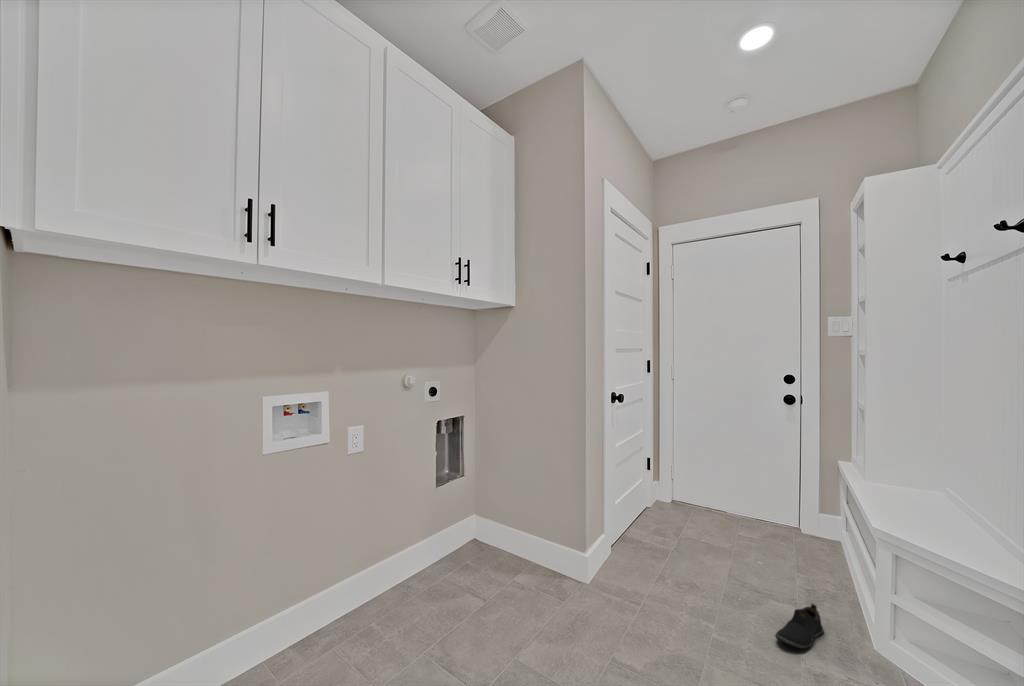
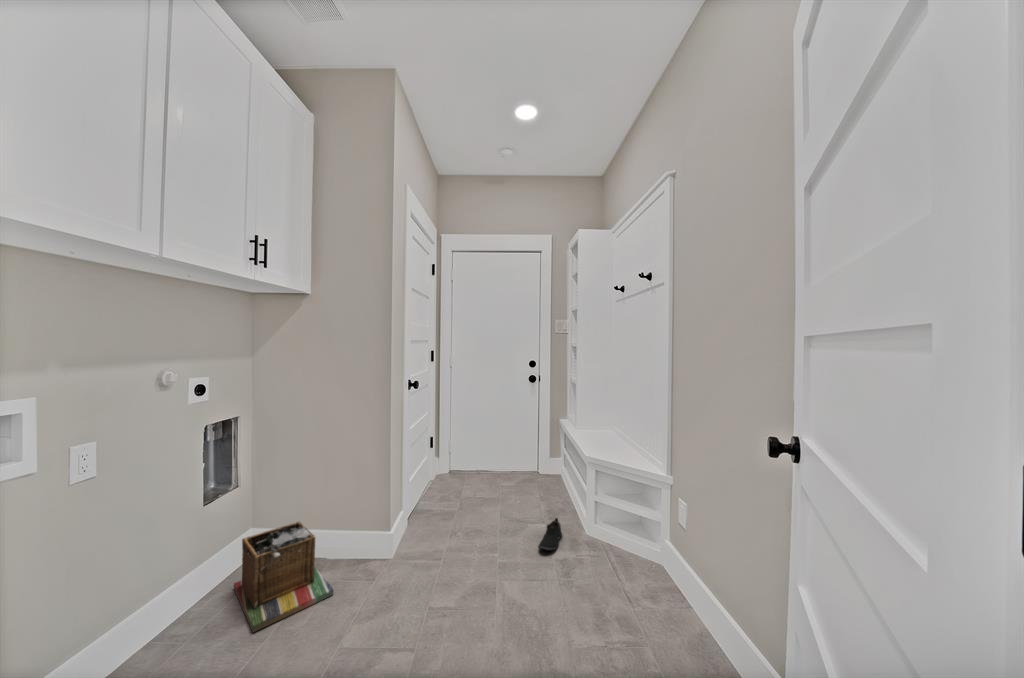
laundry basket: none [457,518,525,604] -> present [234,521,333,632]

